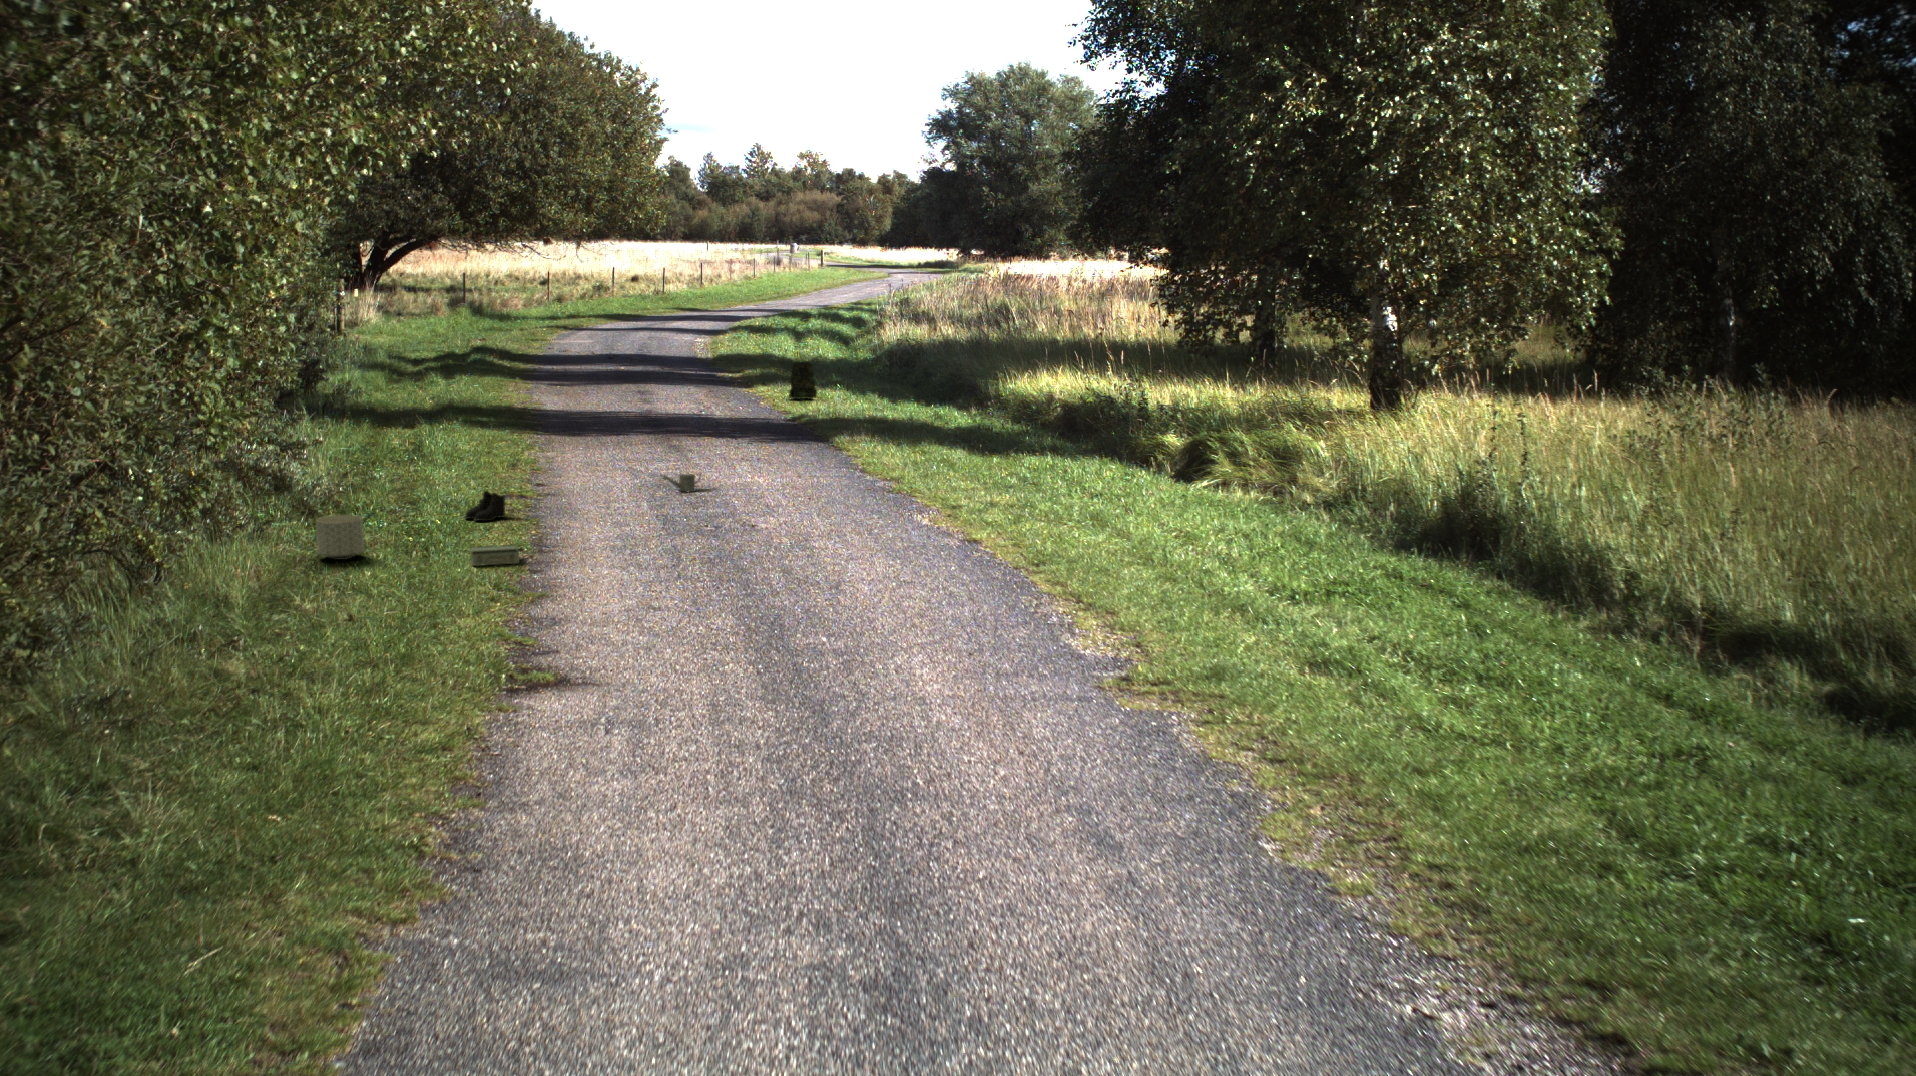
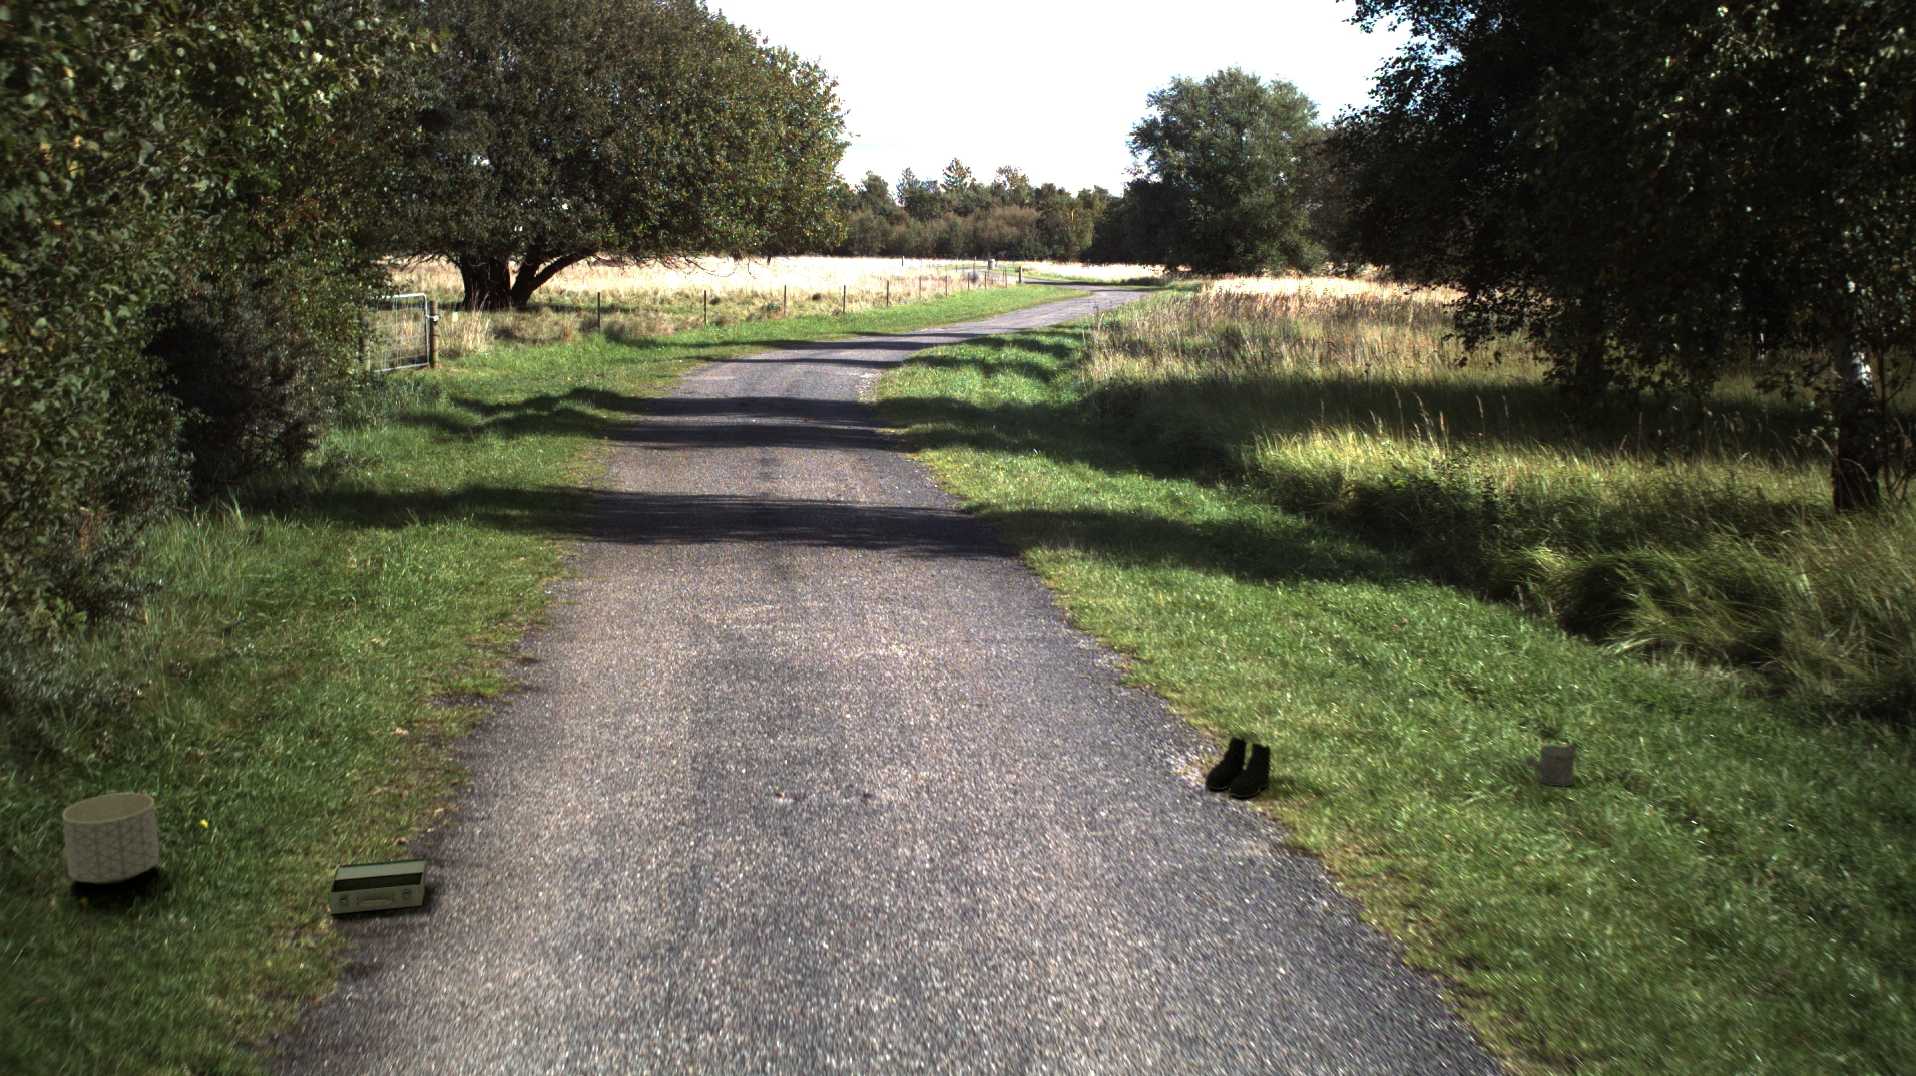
backpack: present [789,362,817,399] -> none [968,423,1006,475]
watering can: present [663,473,701,492] -> present [1526,744,1576,787]
boots: present [465,491,506,521] -> present [1205,737,1271,798]

